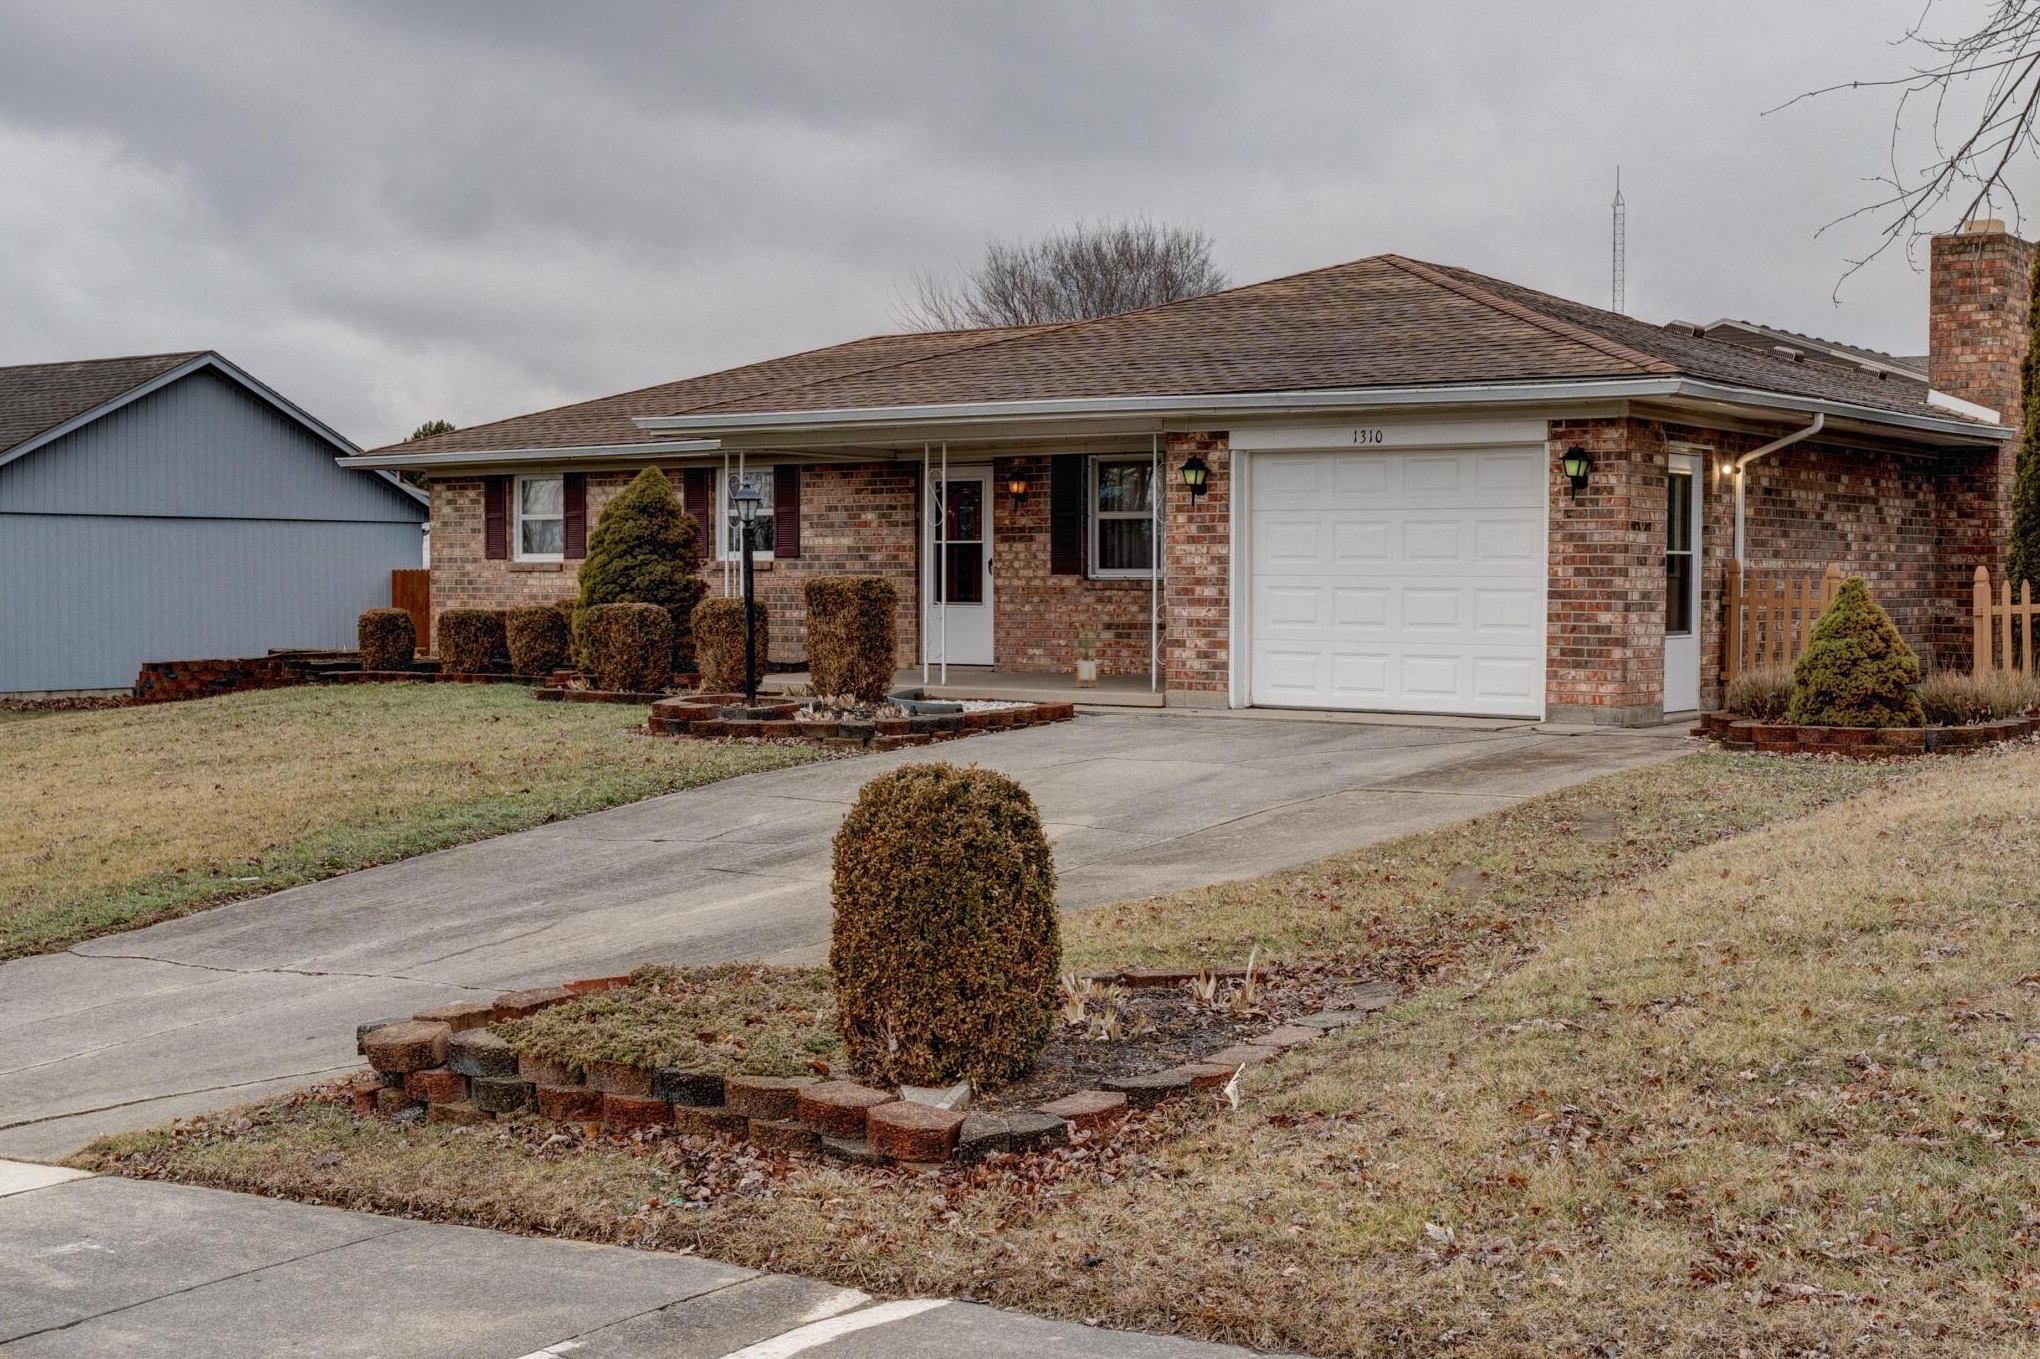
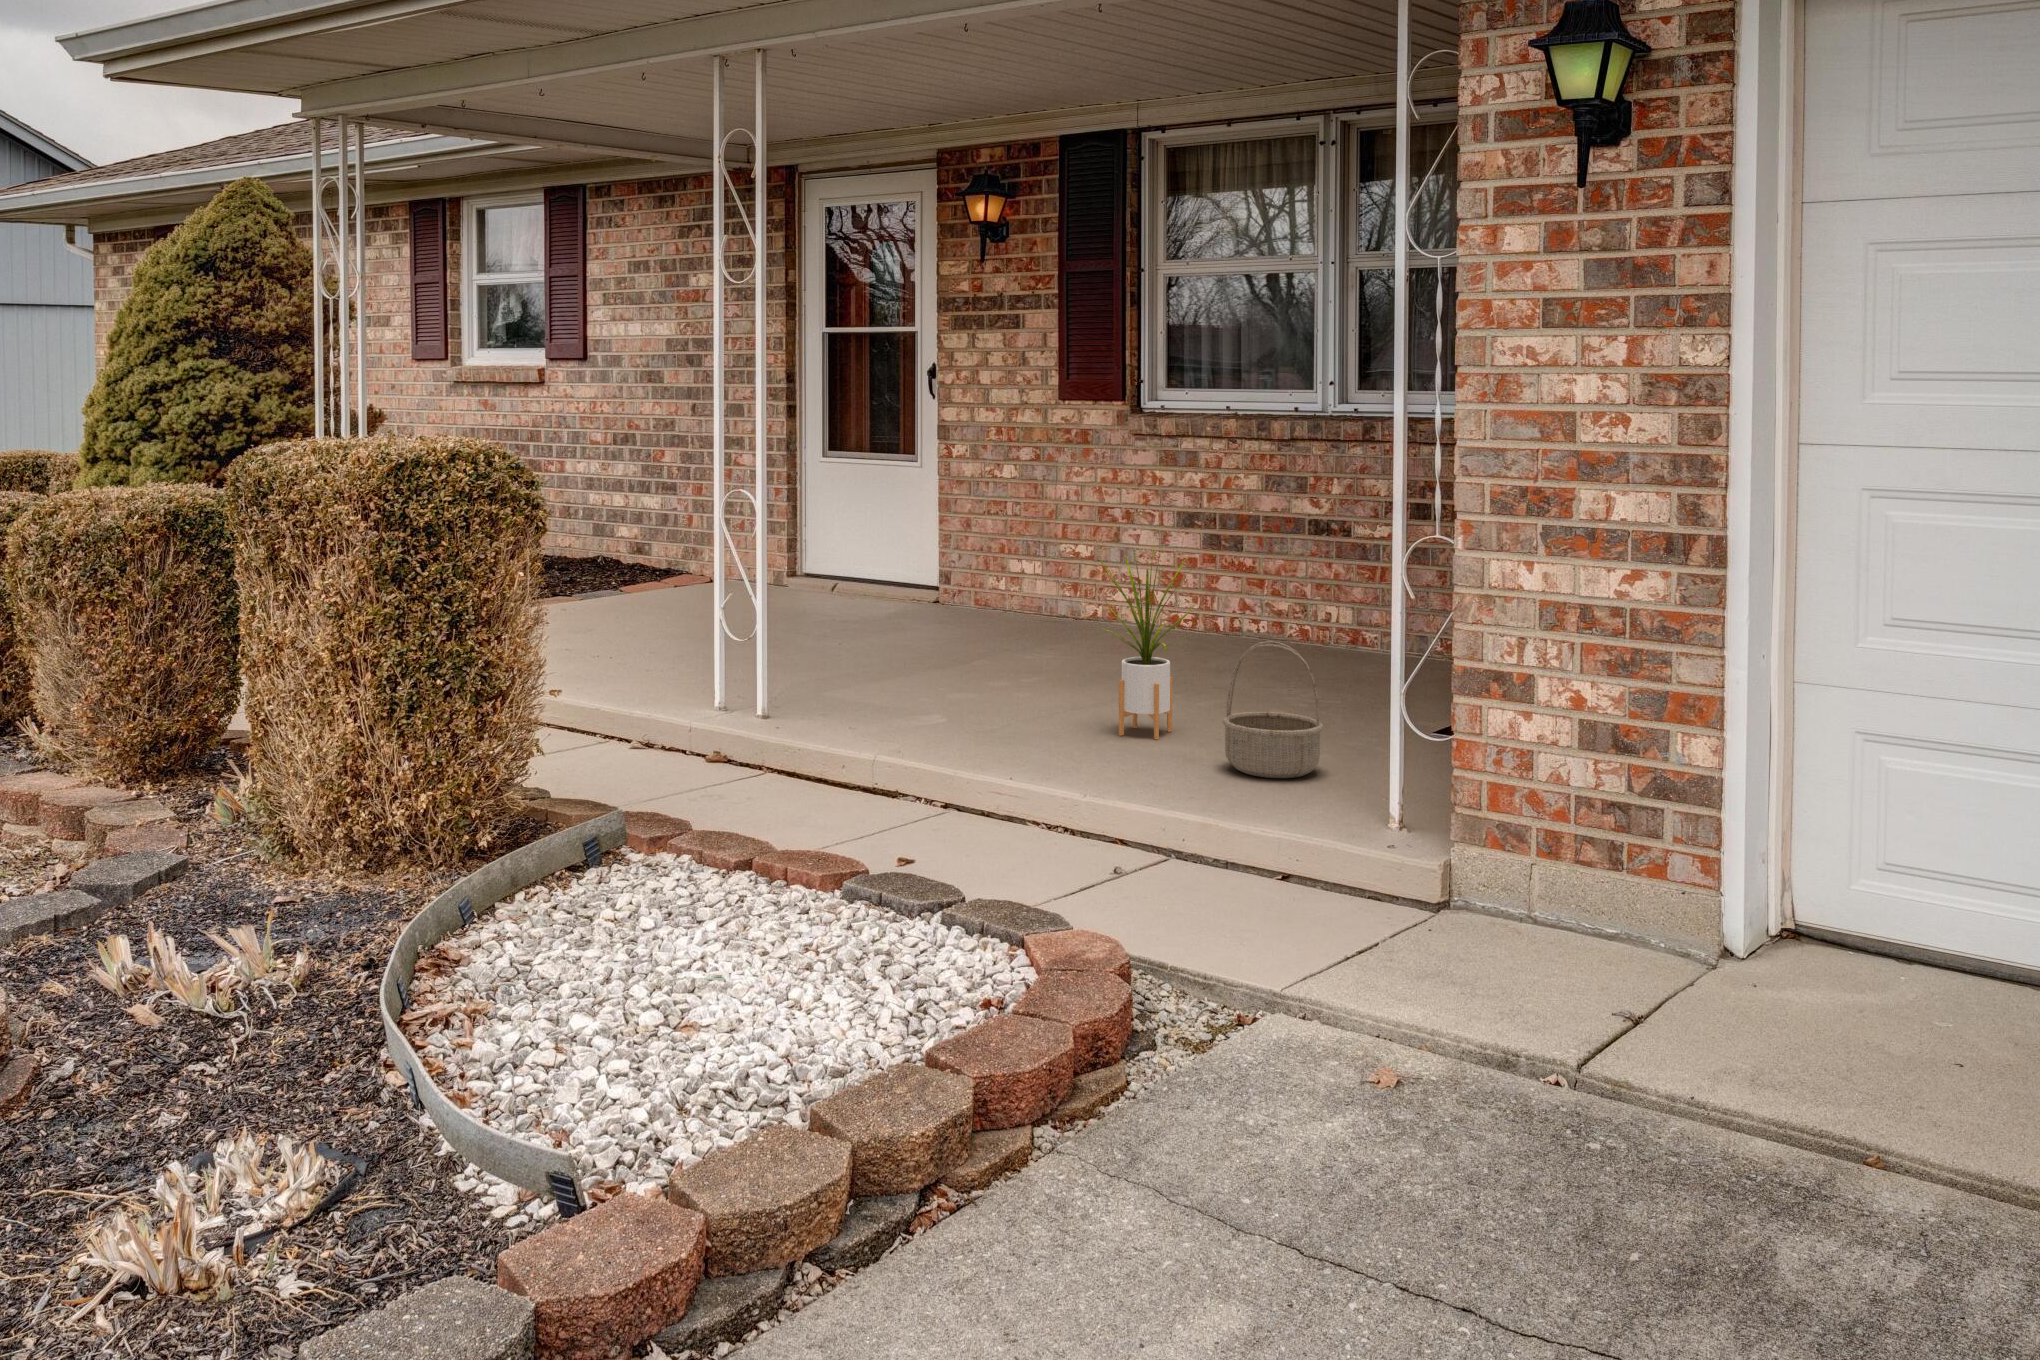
basket: none [1111,647,1143,690] -> present [1222,641,1323,778]

